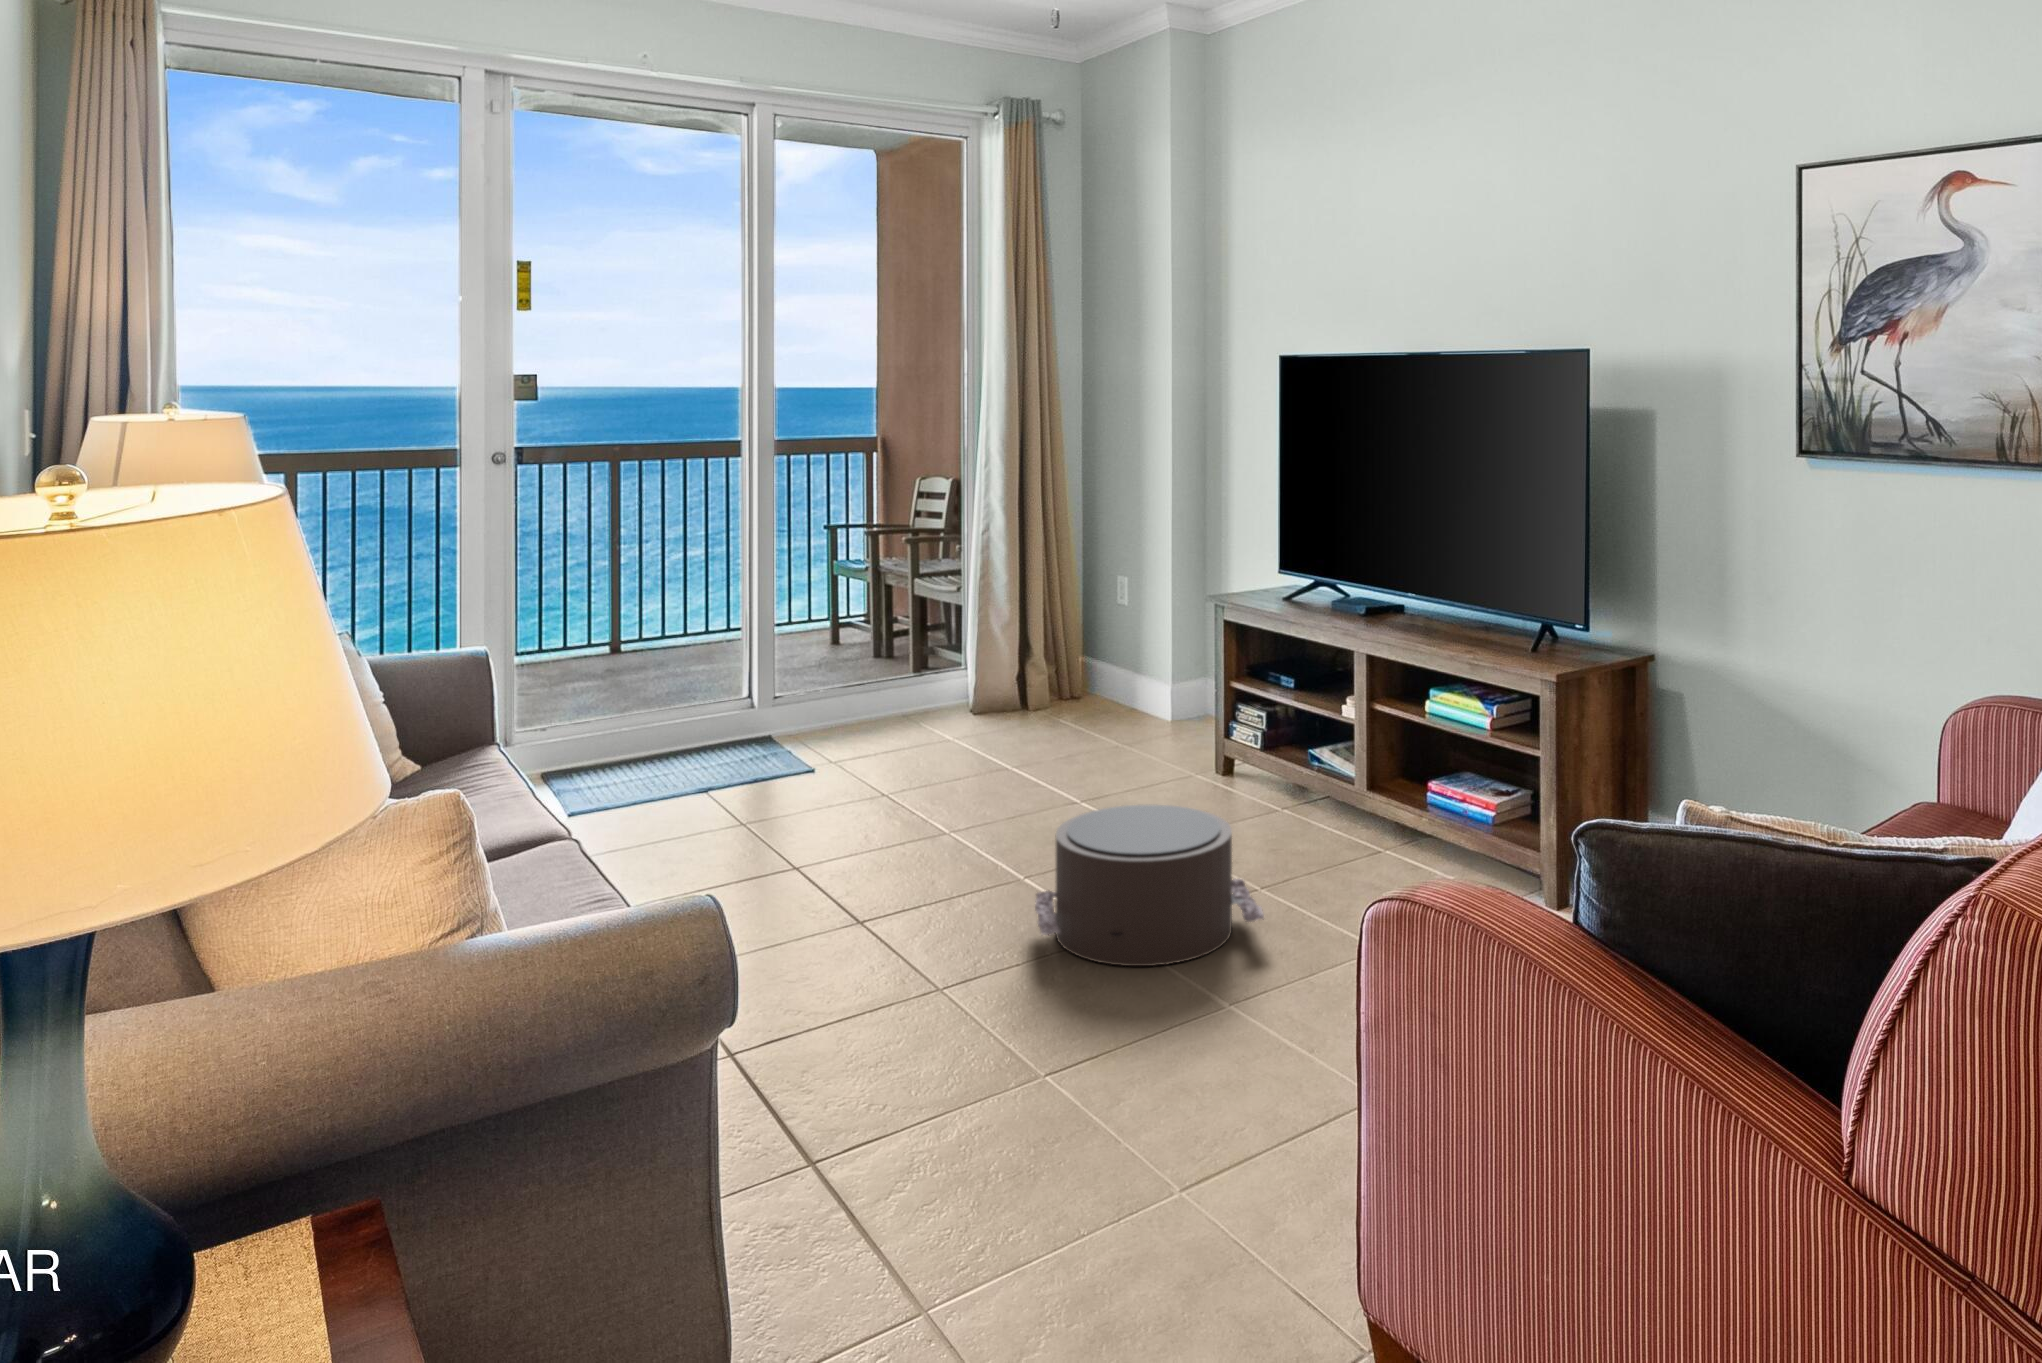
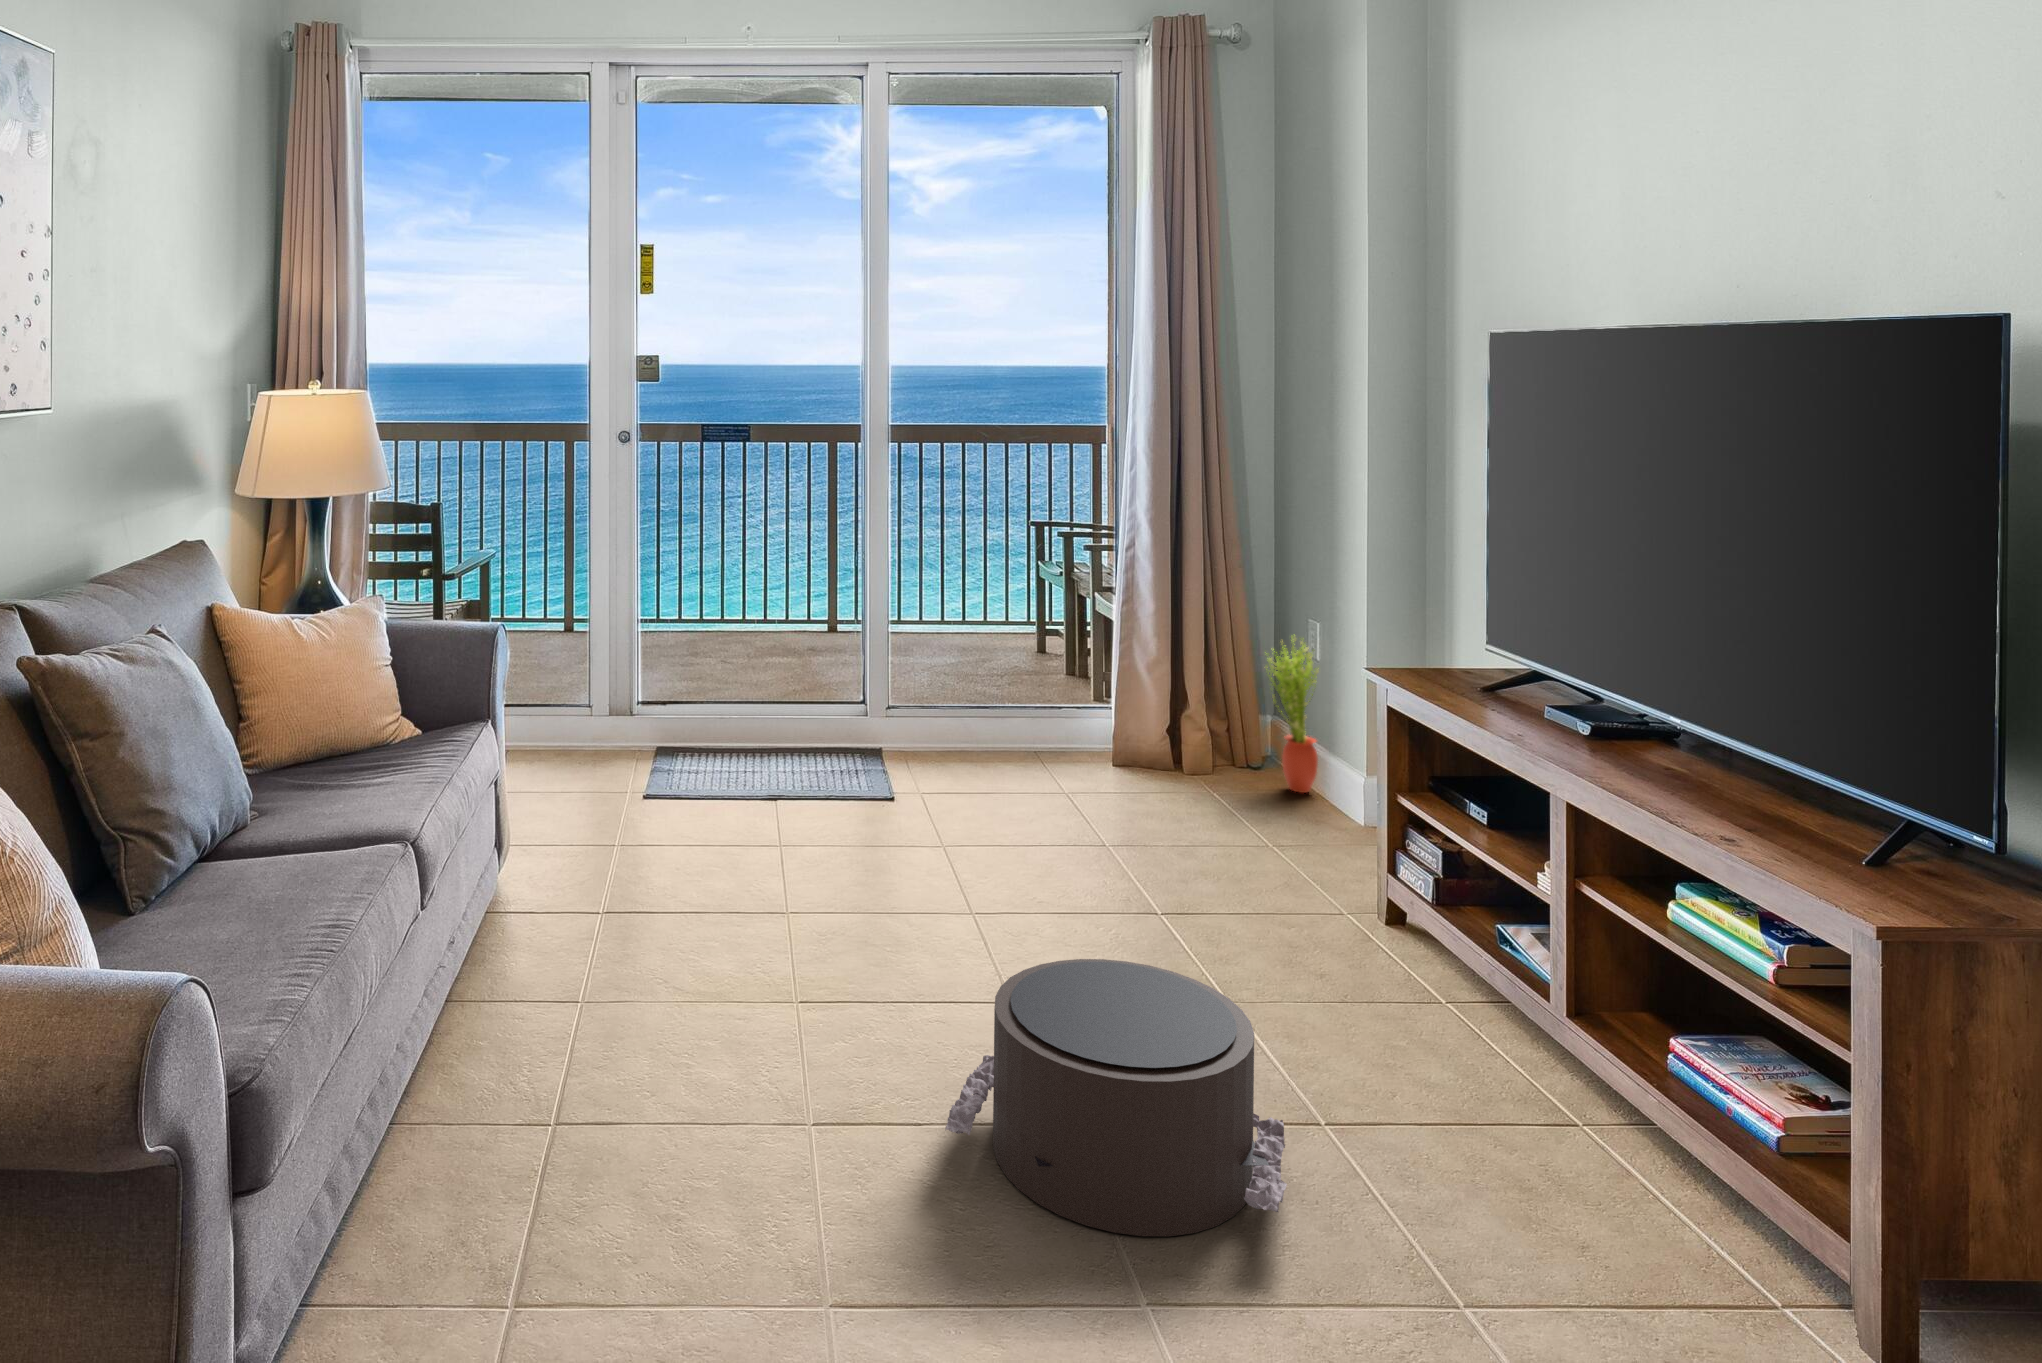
potted plant: none [1096,589,1140,711] -> present [1265,638,1319,793]

